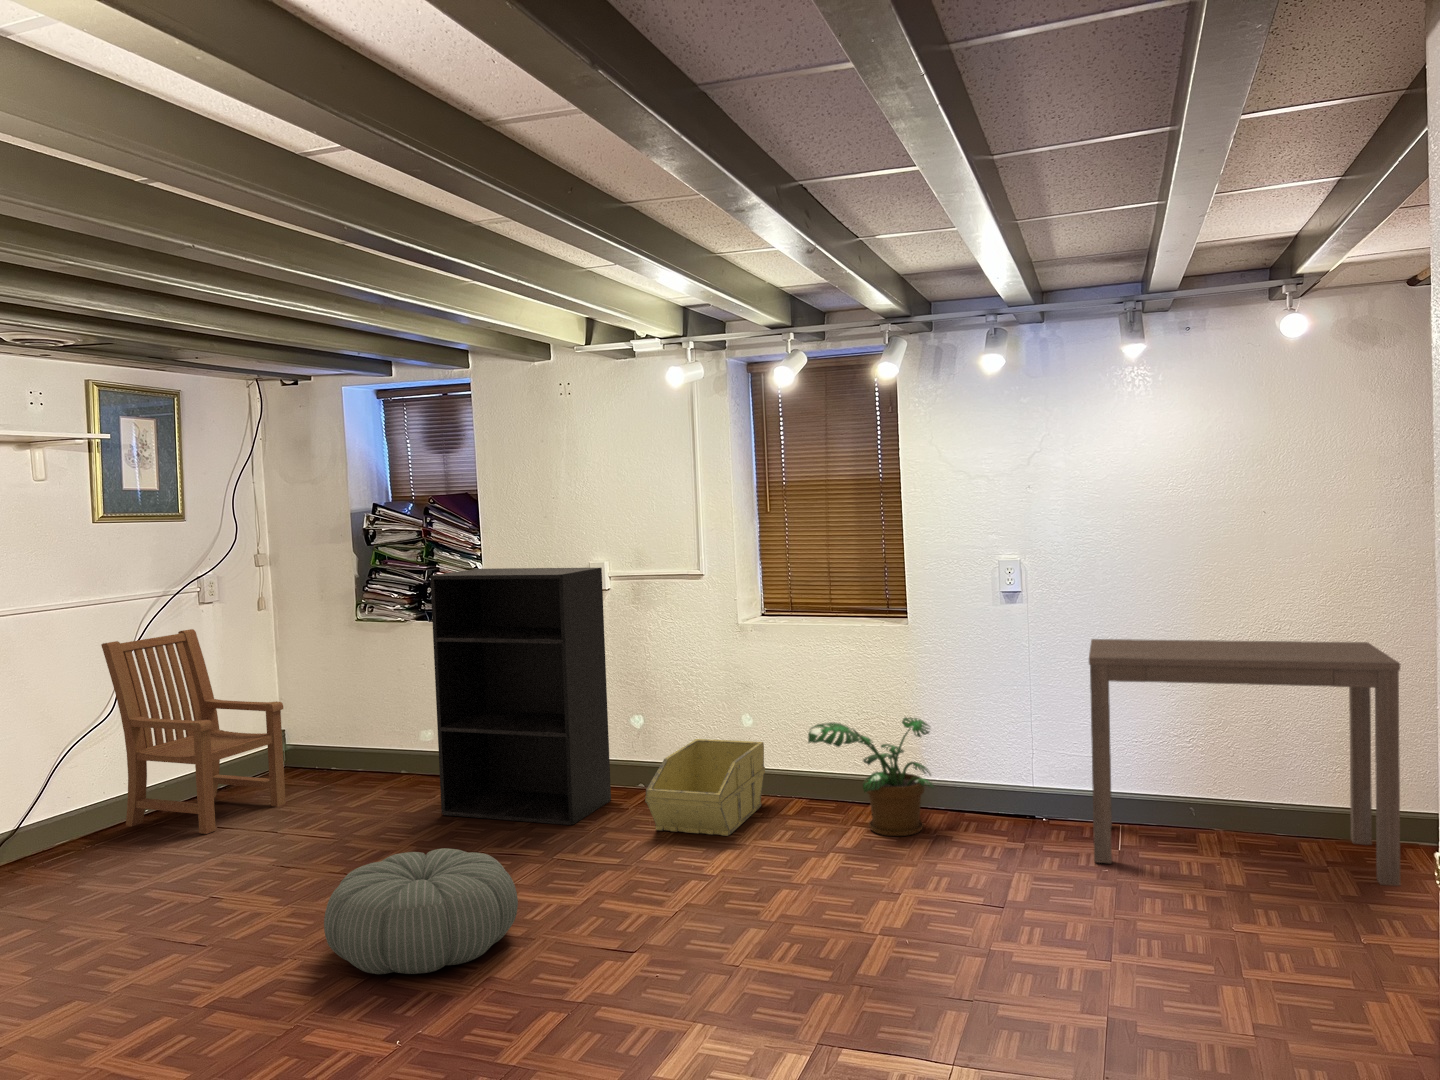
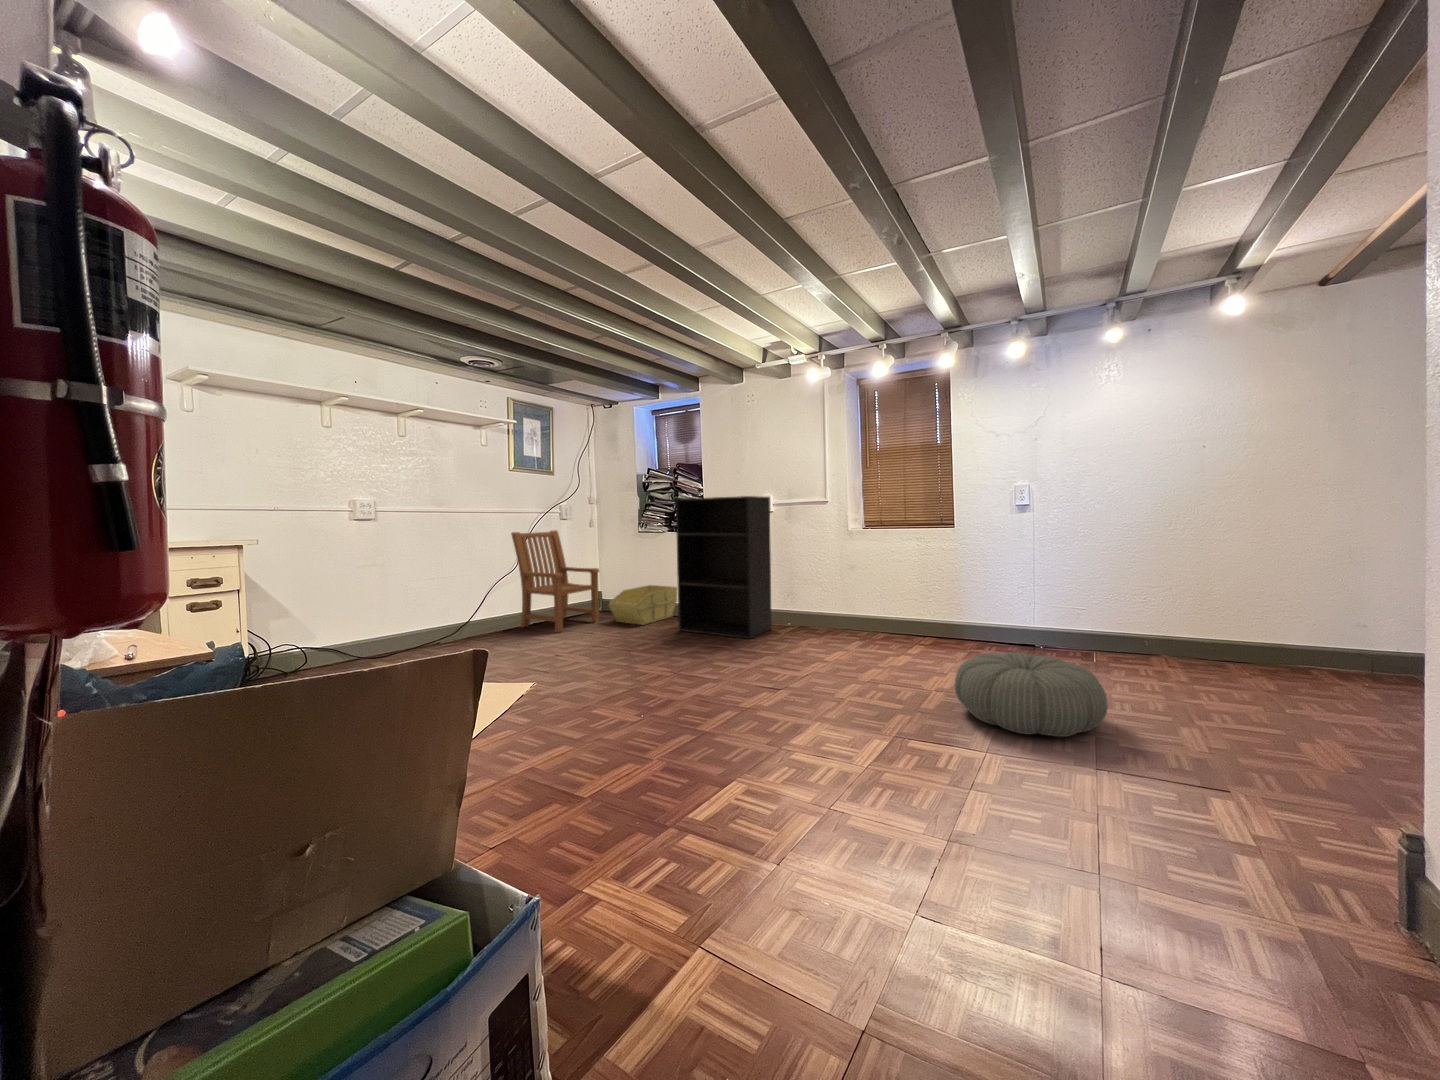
desk: present [1089,639,1401,886] -> none [1083,537,1351,705]
potted plant: present [808,717,934,836] -> none [893,585,973,655]
storage bin: present [645,739,765,836] -> present [609,585,677,625]
pouf: present [324,848,518,974] -> present [955,652,1108,737]

